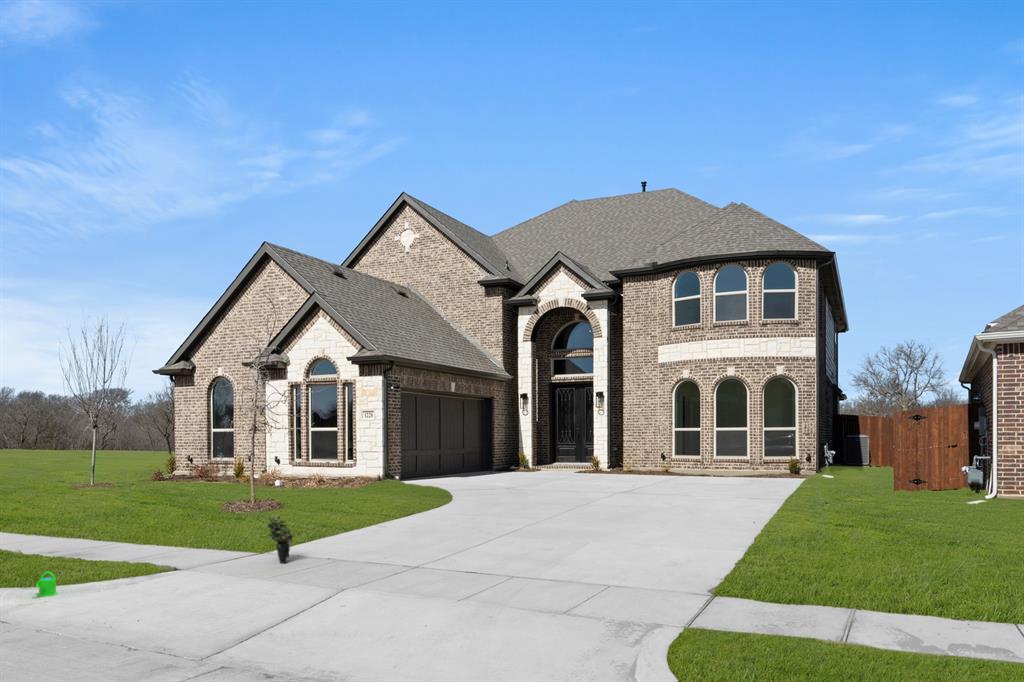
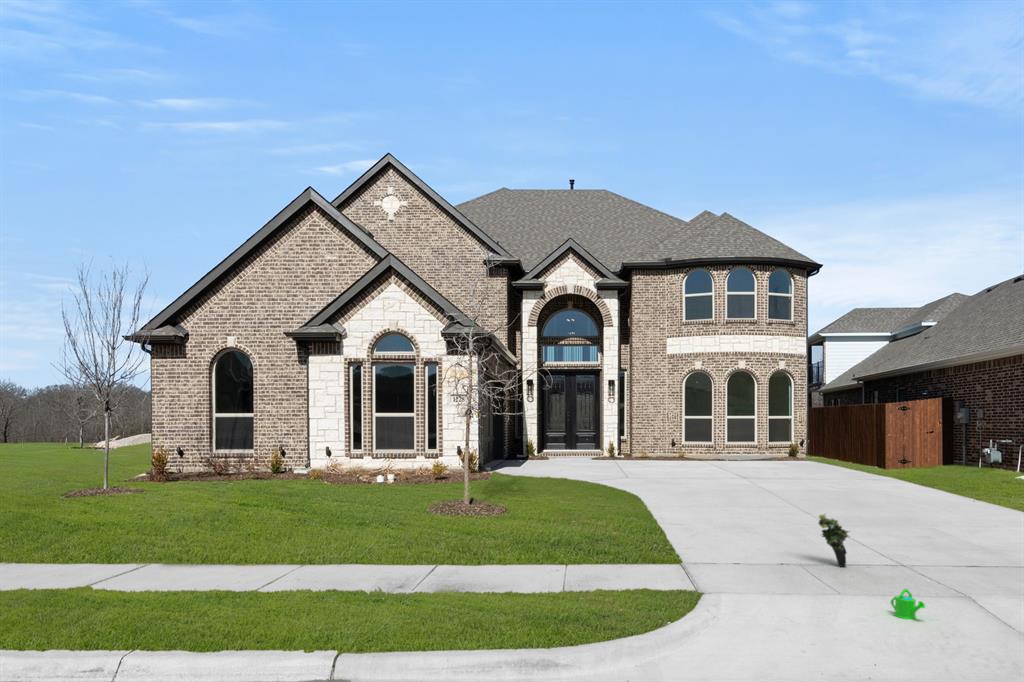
watering can: present [36,571,57,597] -> present [891,589,925,619]

